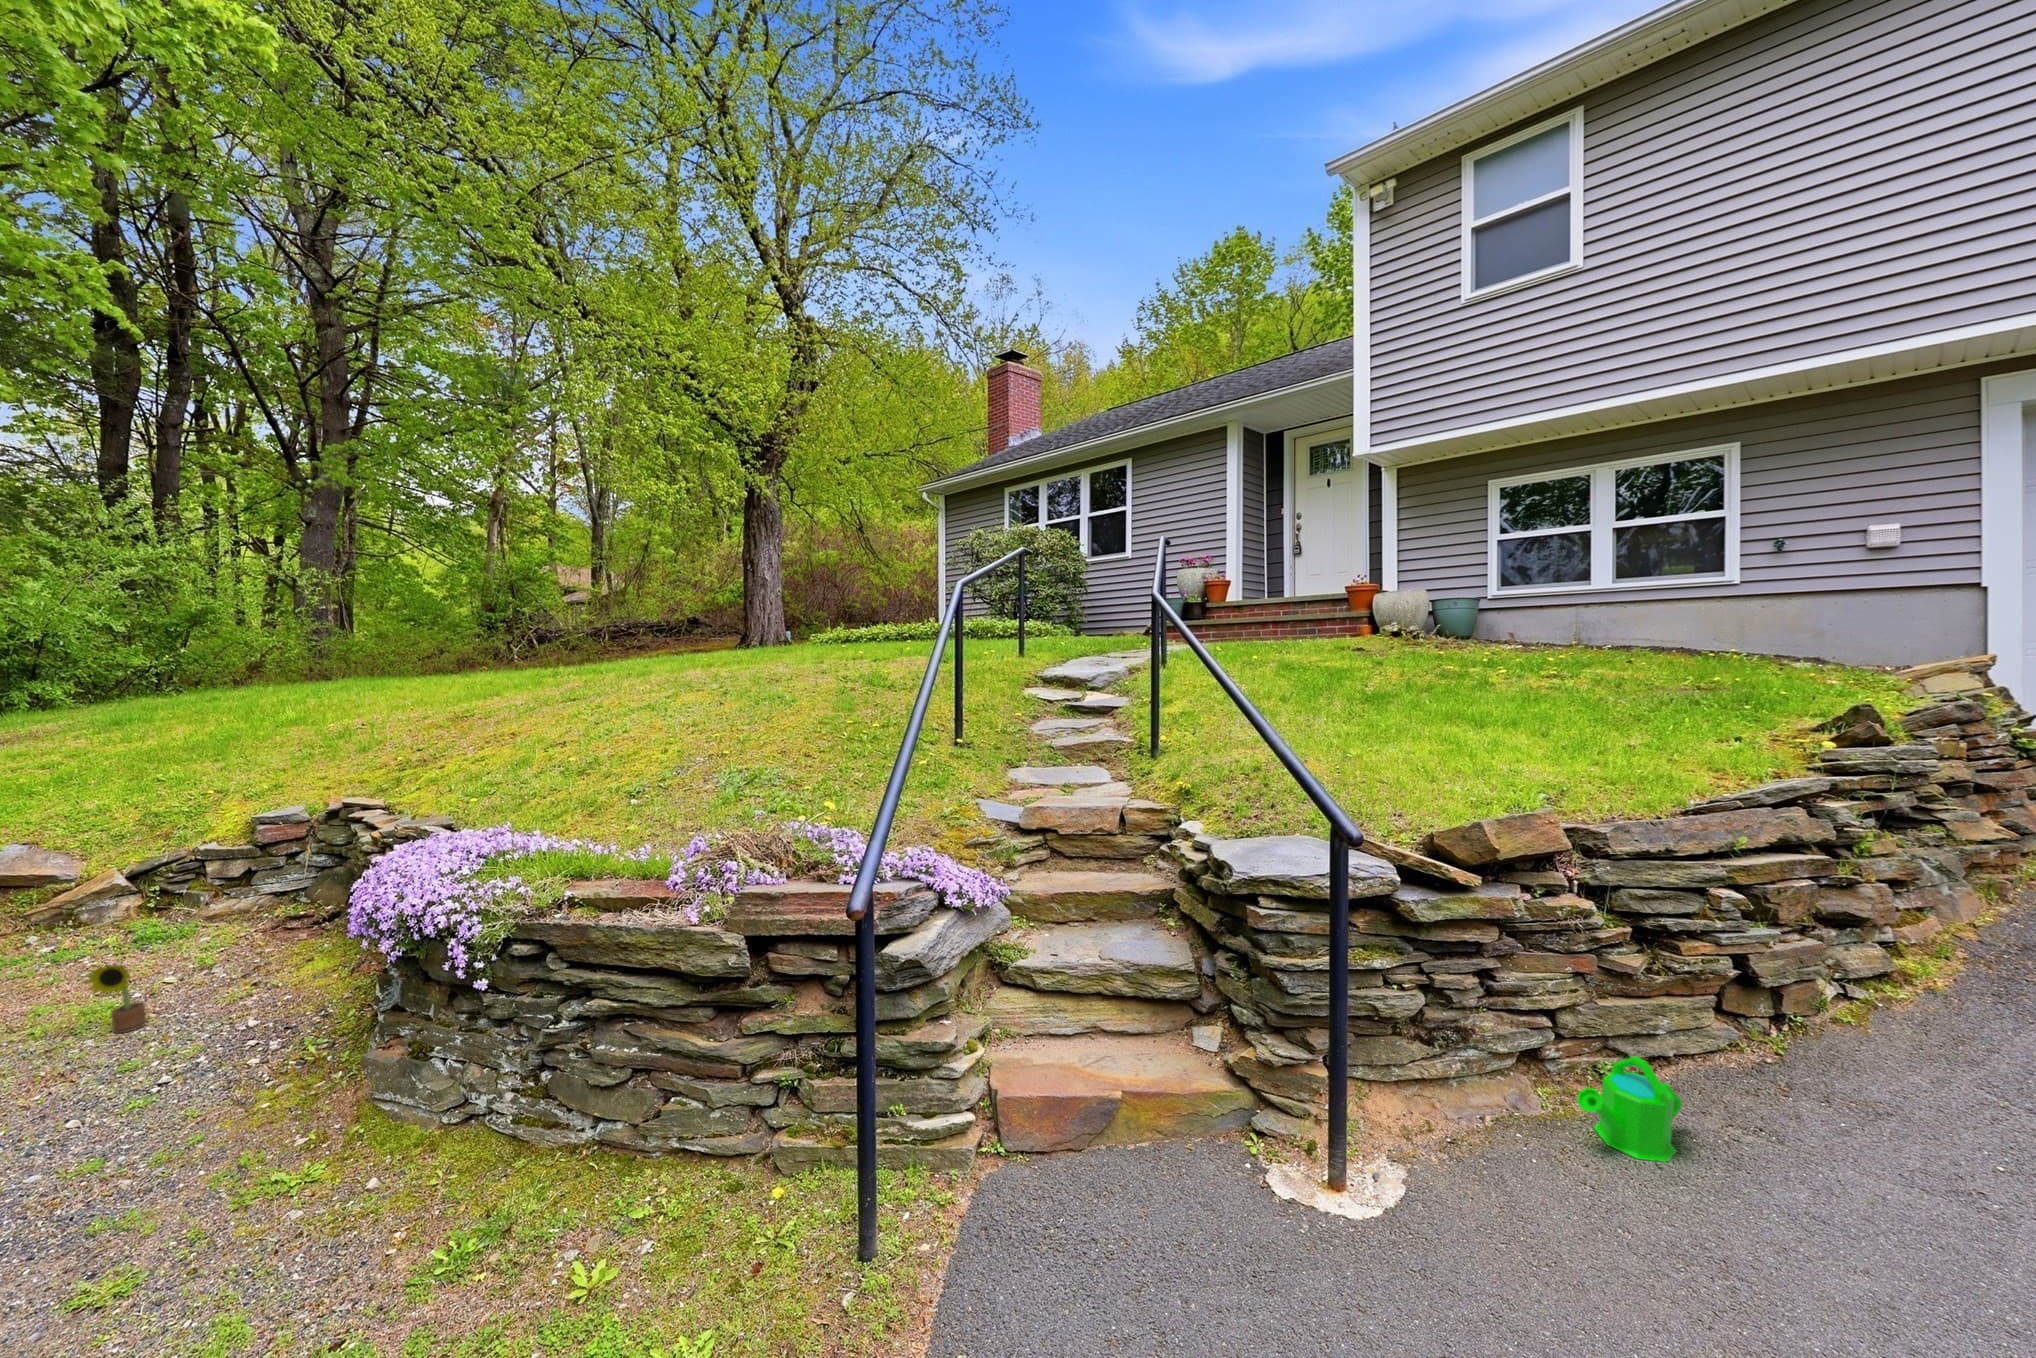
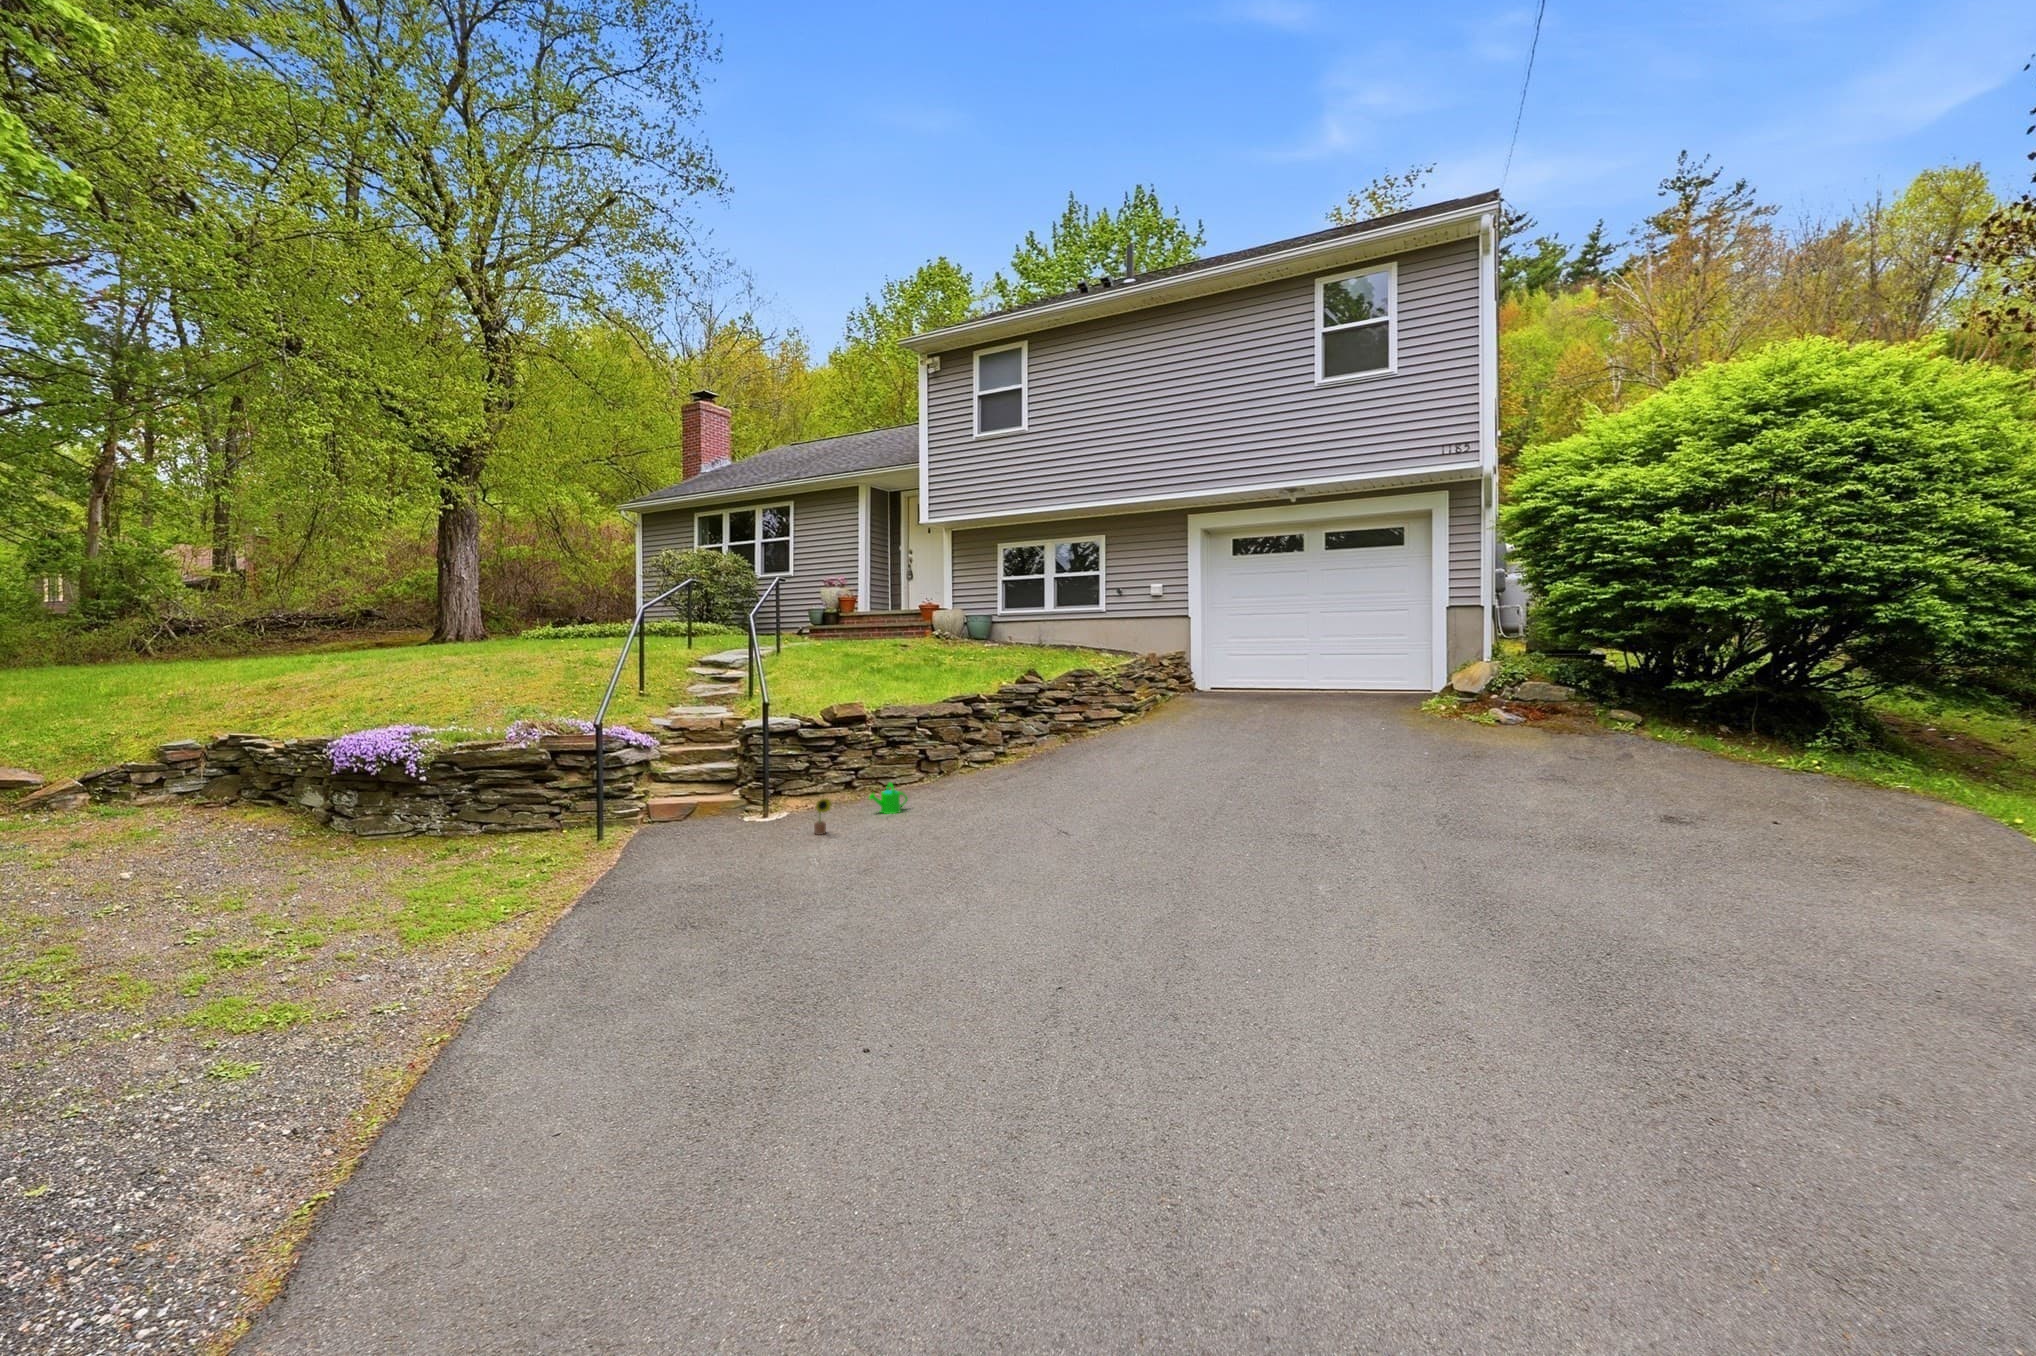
decorative plant: present [85,964,147,1033] -> present [814,798,831,835]

